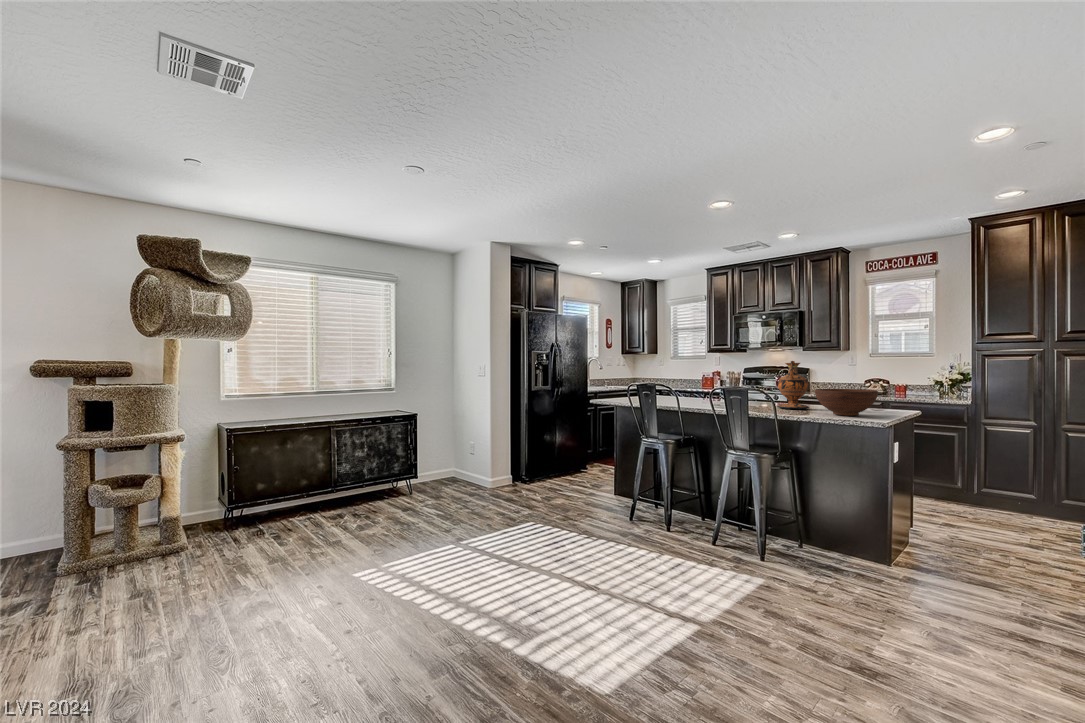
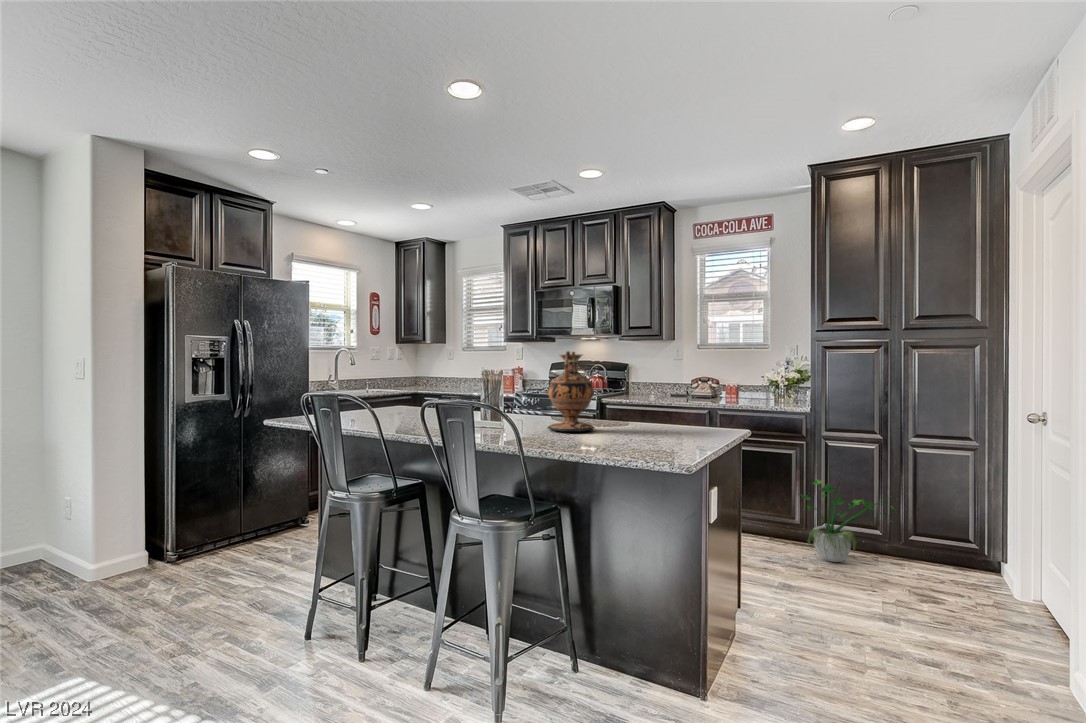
fruit bowl: present [815,389,878,416] -> none [594,398,687,445]
potted plant: none [959,441,1057,516] -> present [800,477,894,562]

